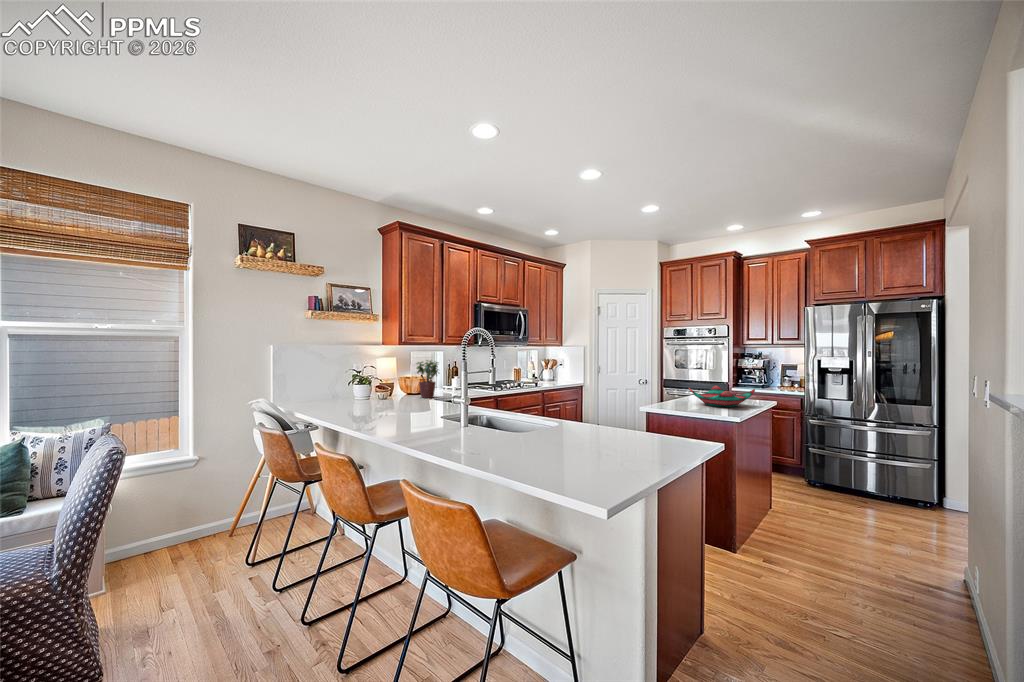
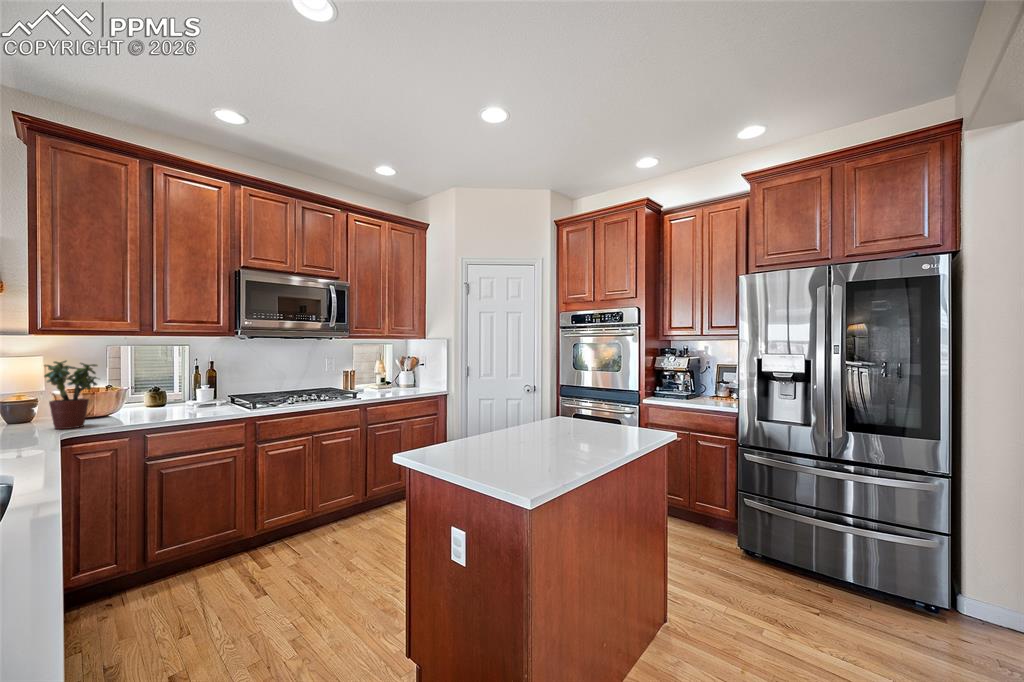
decorative bowl: present [689,385,755,407] -> none [488,408,605,457]

